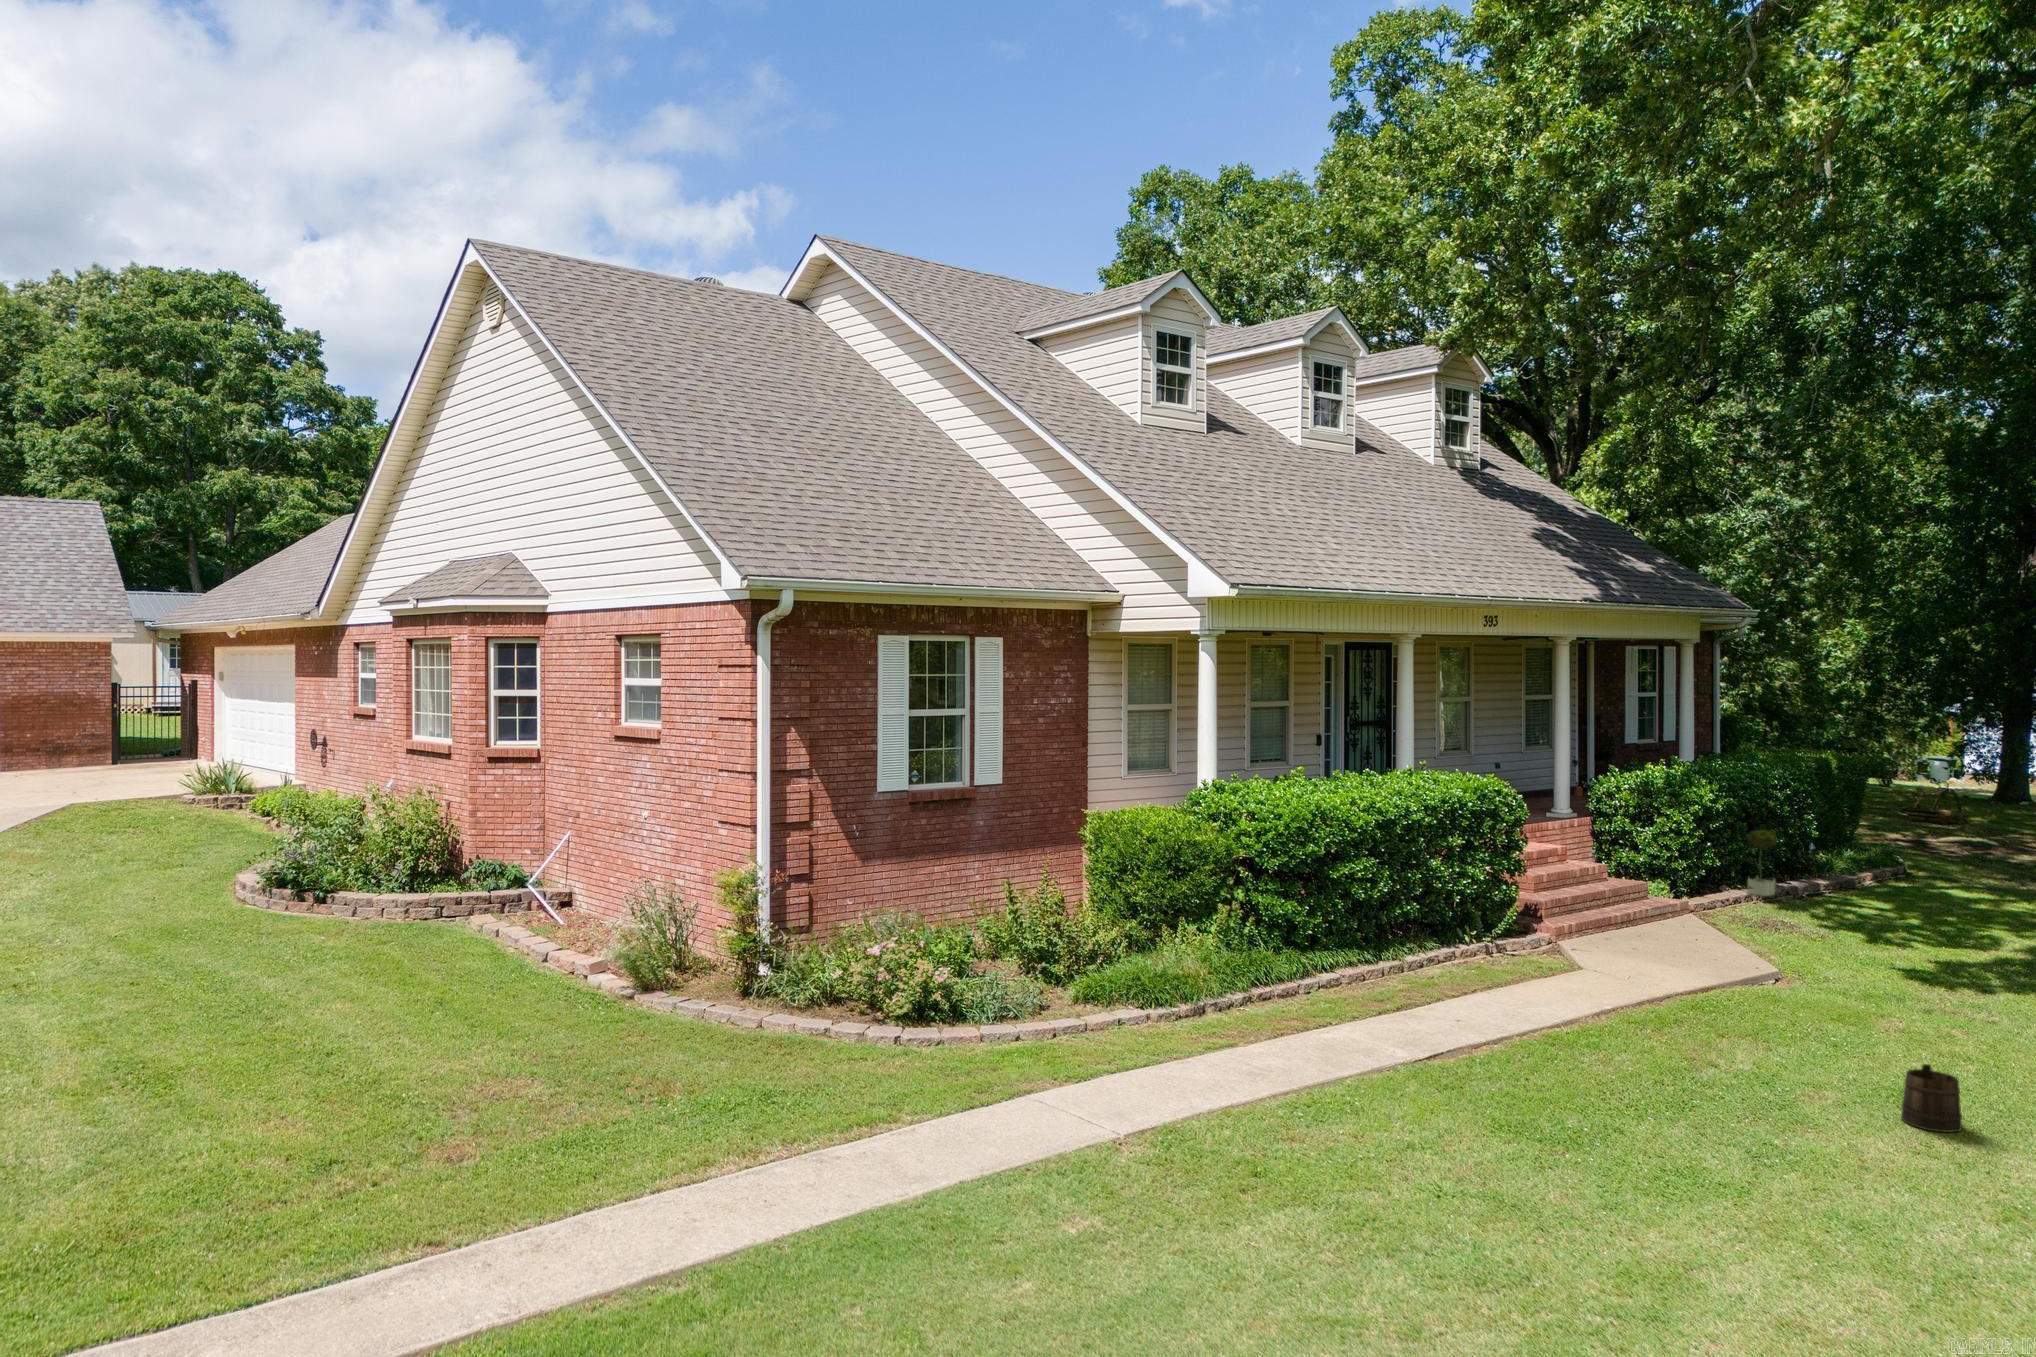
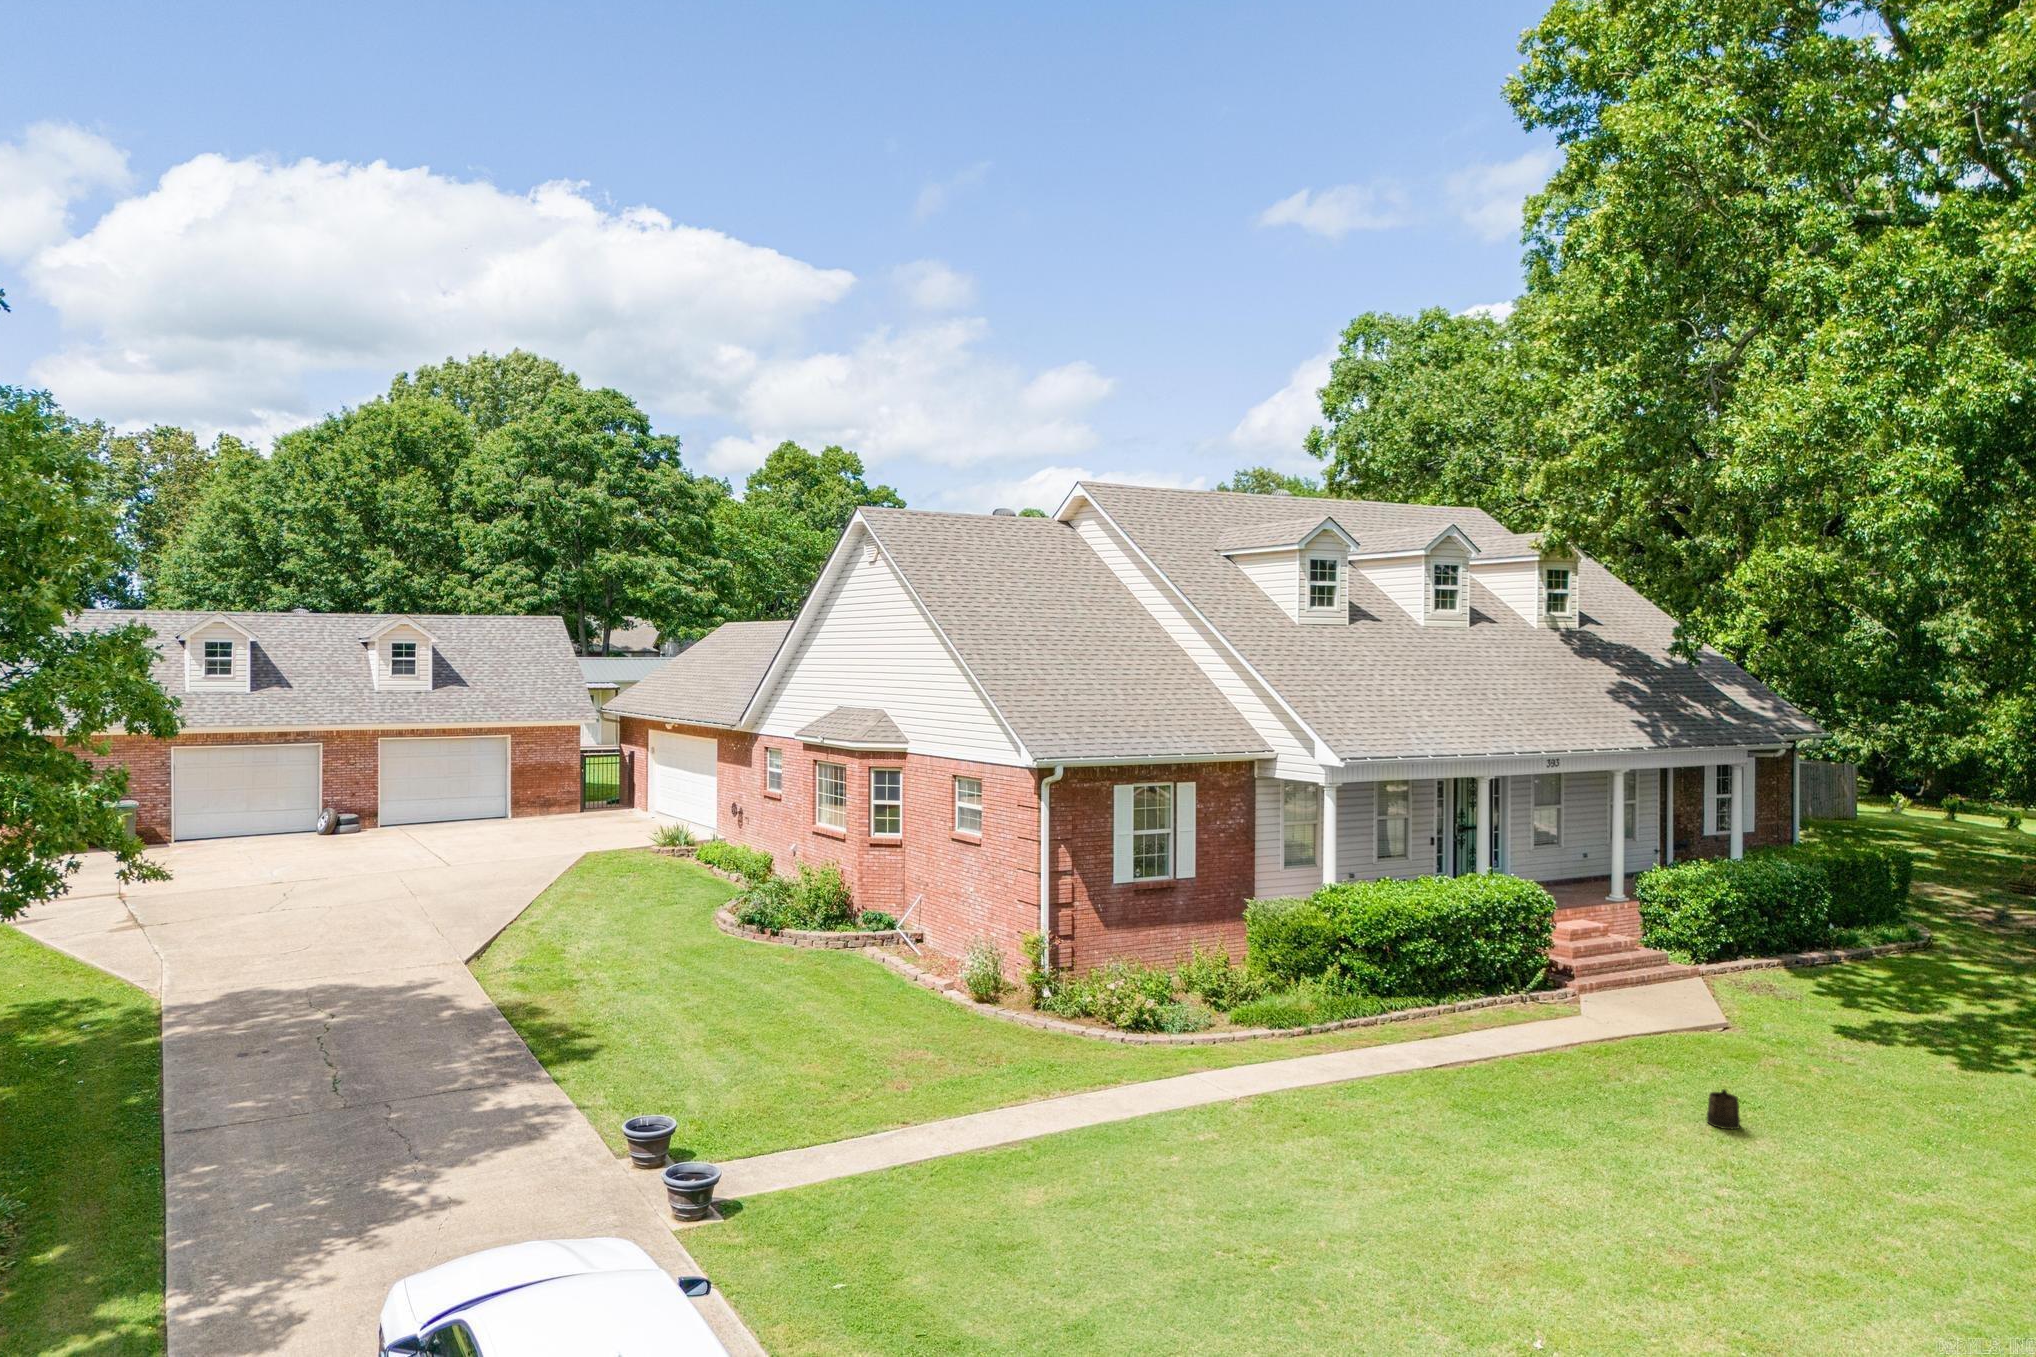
potted tree: present [1747,830,1777,896] -> none [1756,920,1782,970]

